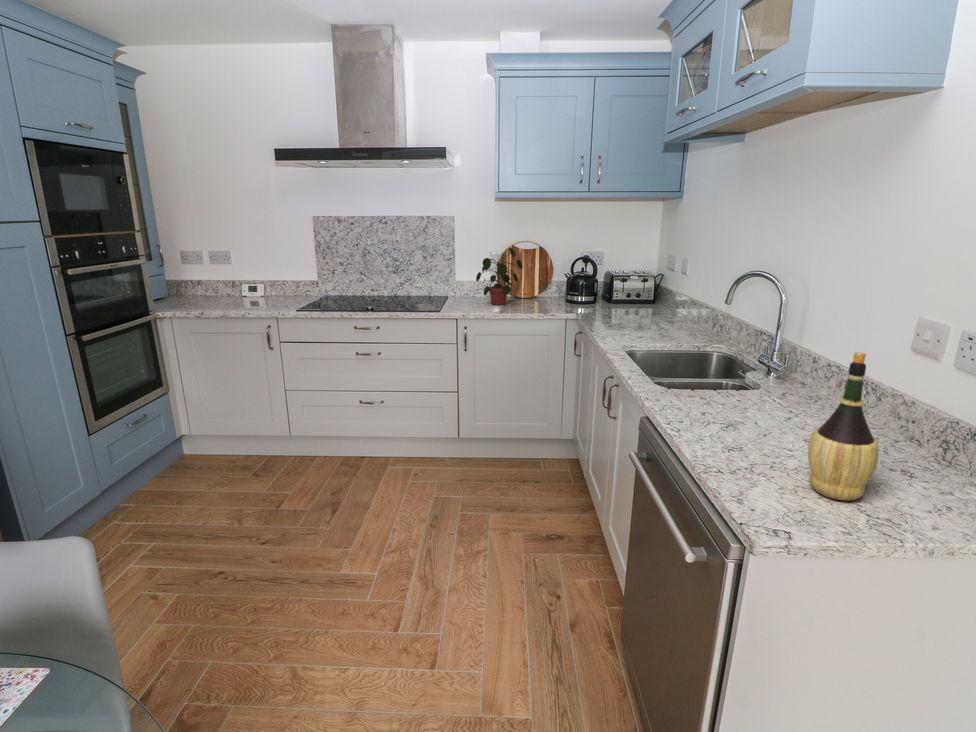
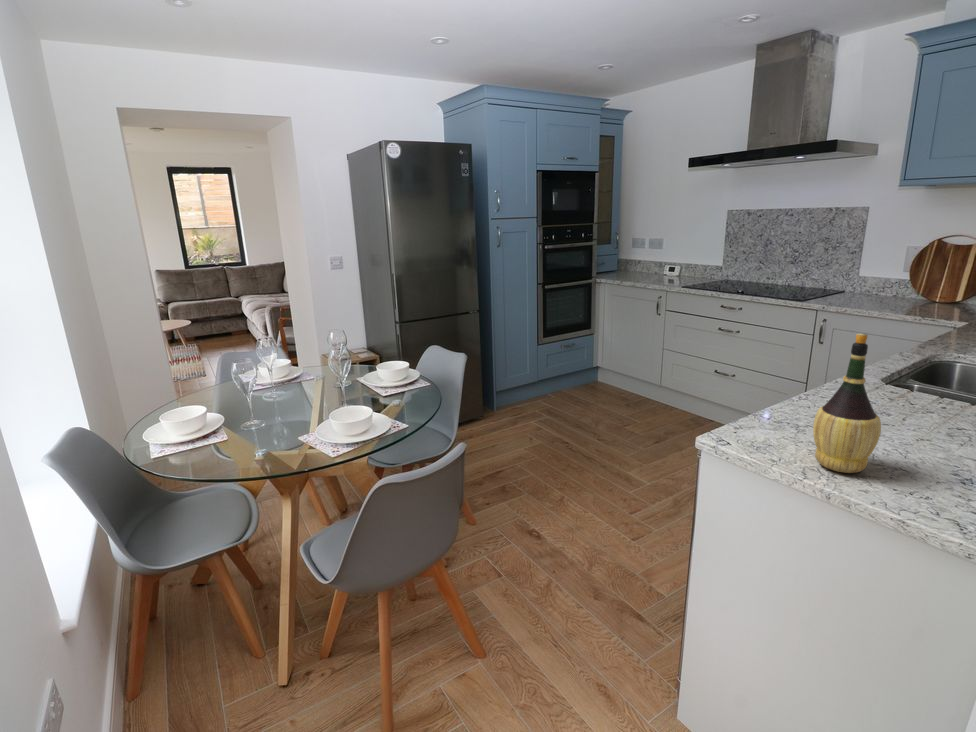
potted plant: present [476,247,522,305] -> none [868,241,935,305]

